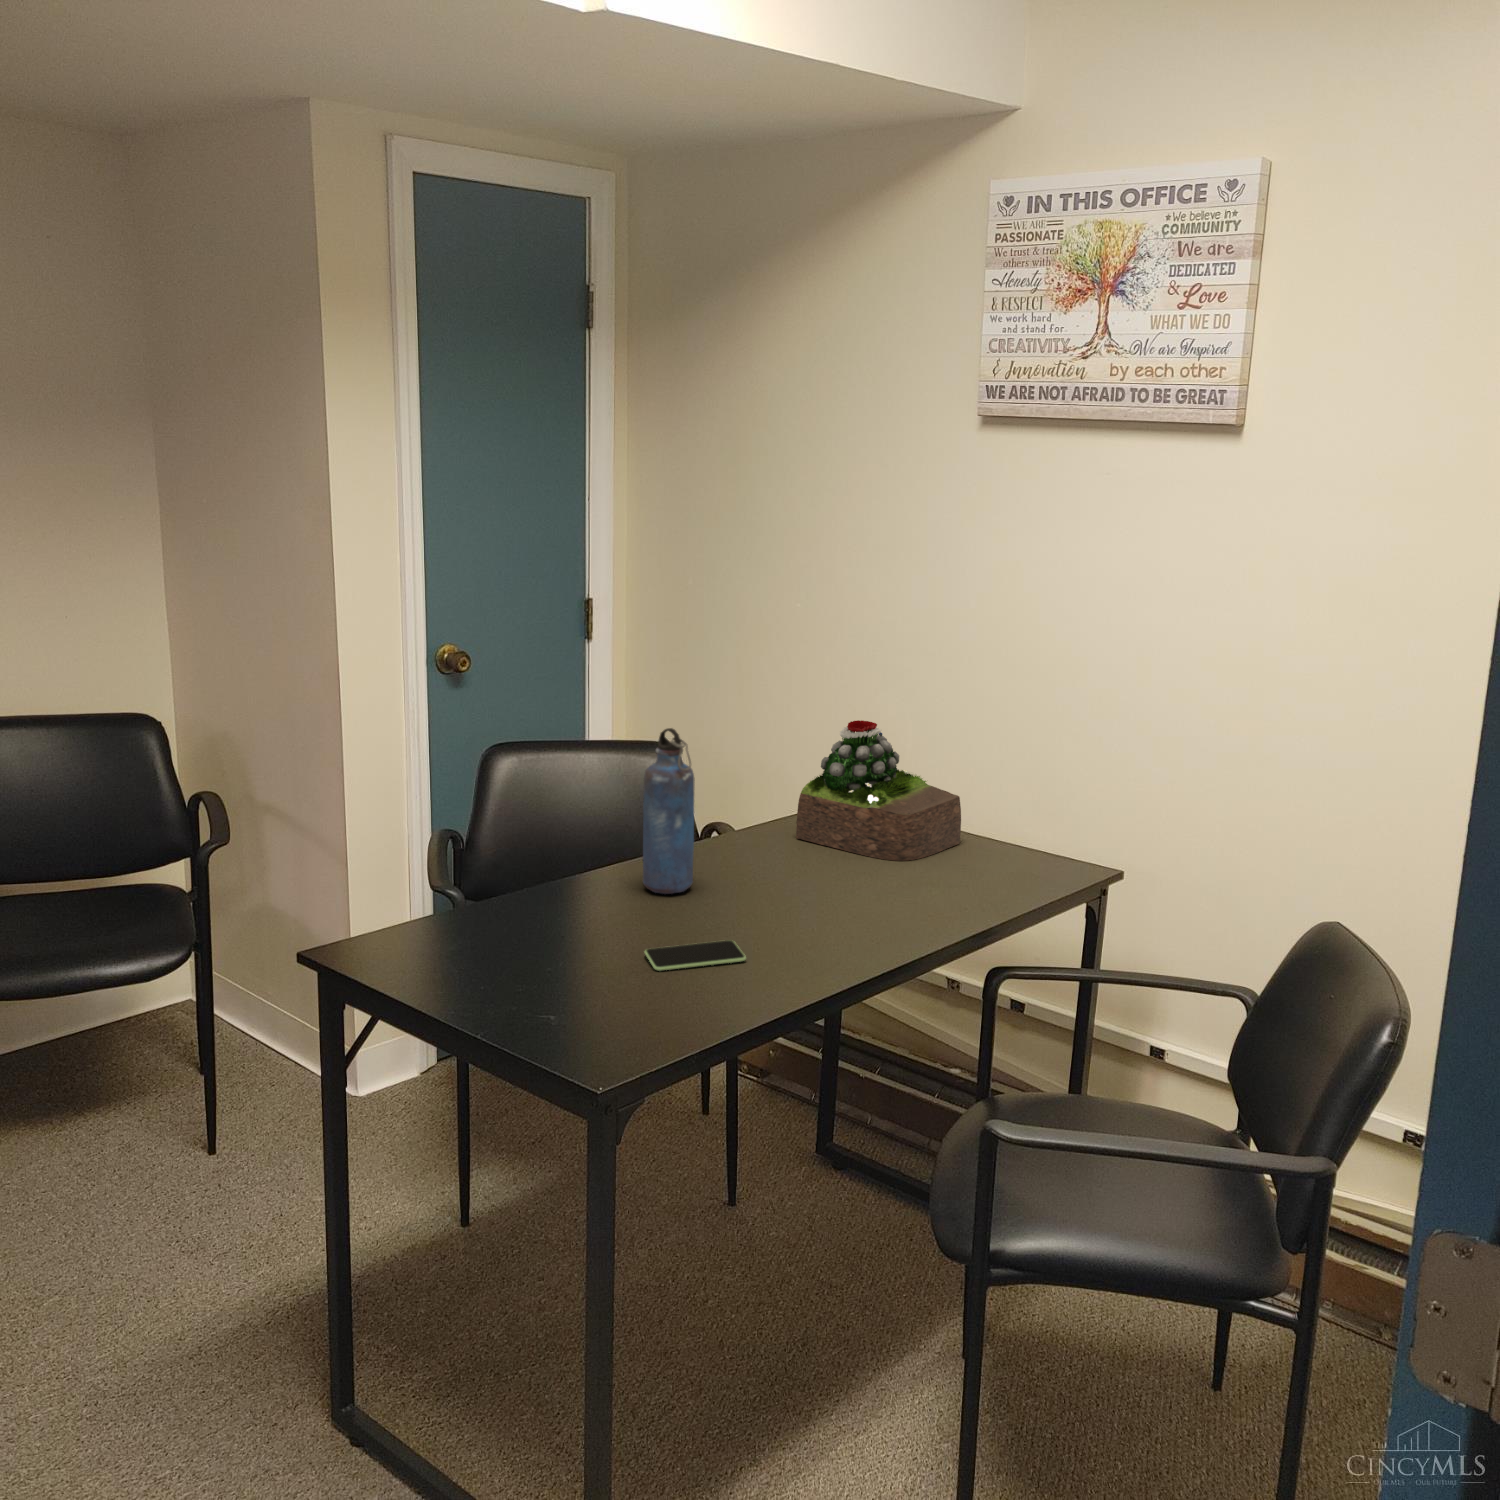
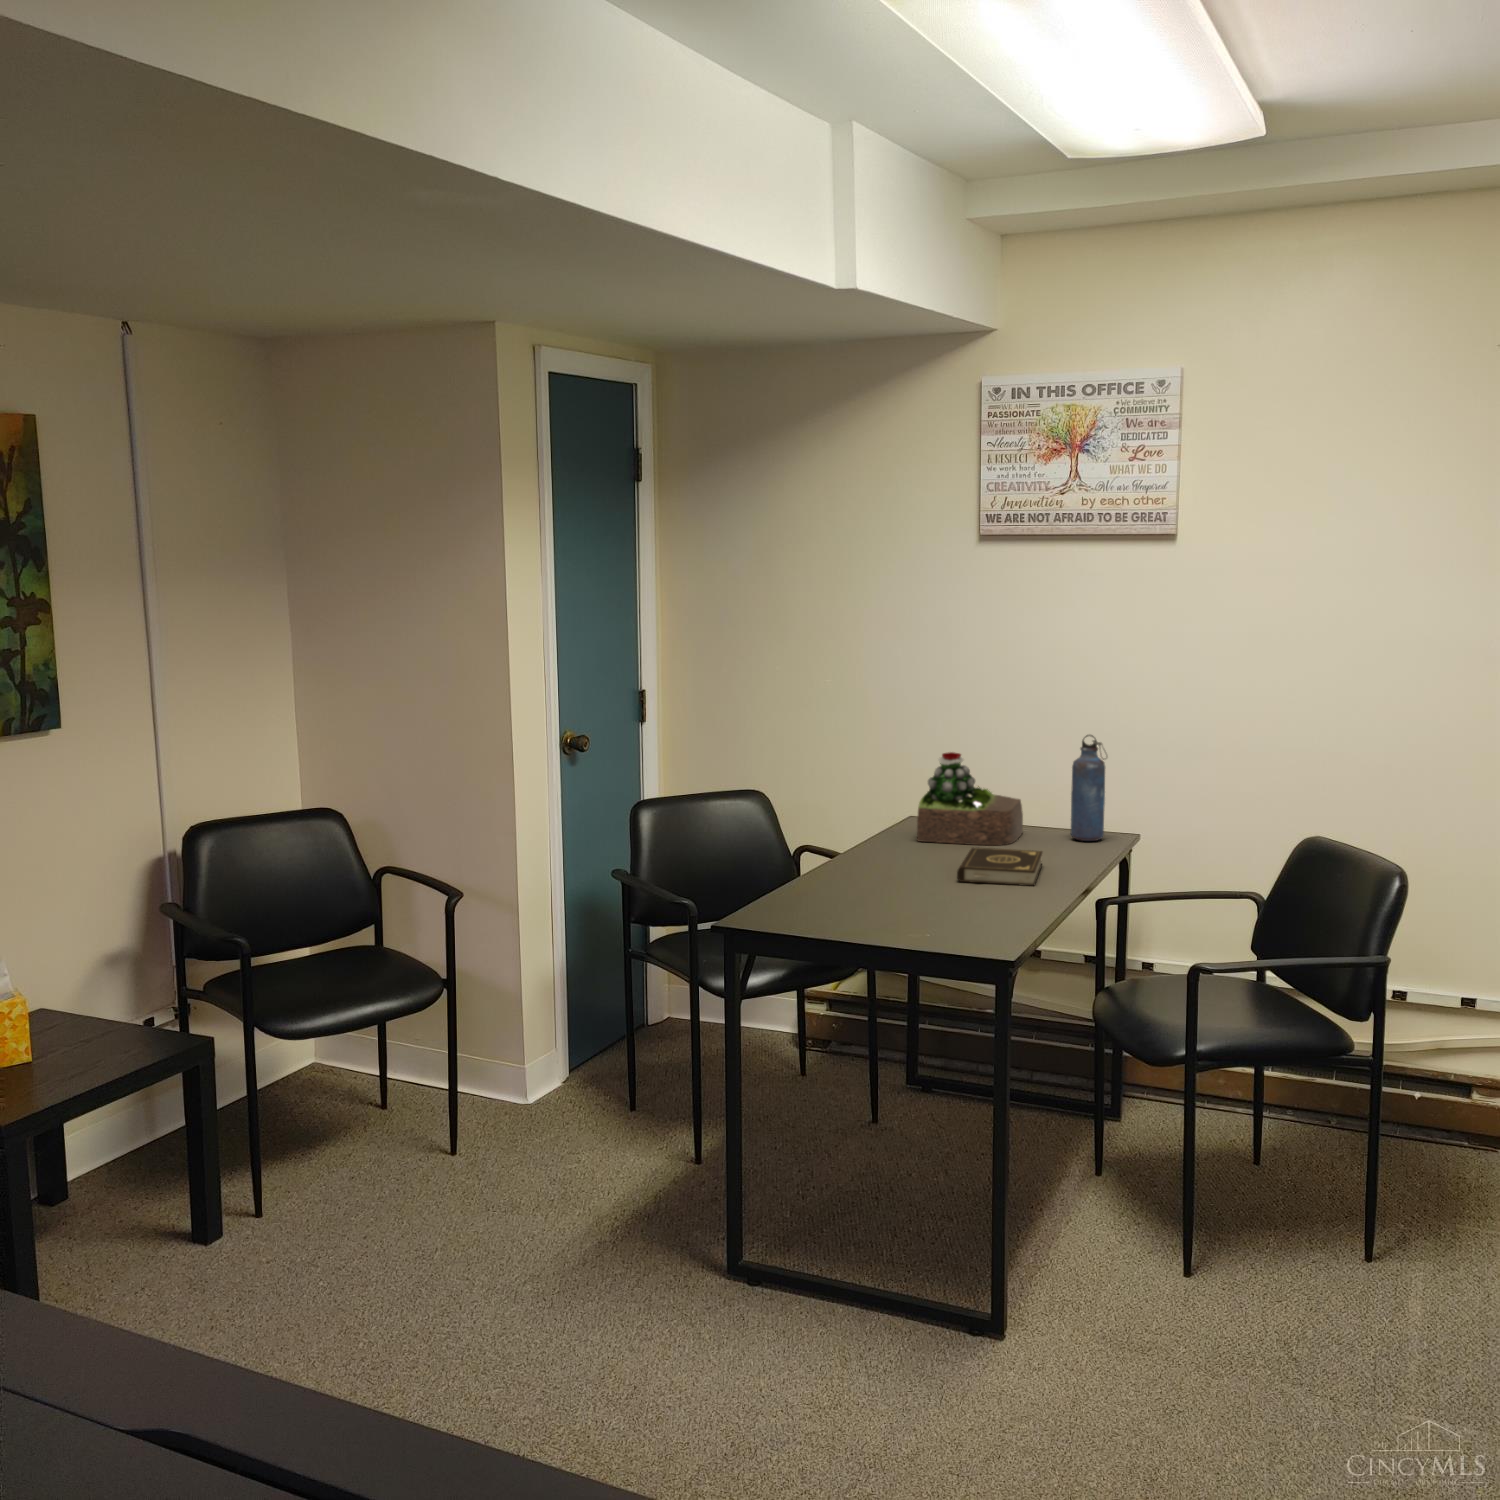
water bottle: present [643,728,695,894] -> present [1071,735,1107,841]
book: none [730,864,893,941] -> present [957,848,1042,886]
smartphone: present [645,940,746,970] -> none [947,891,1012,910]

